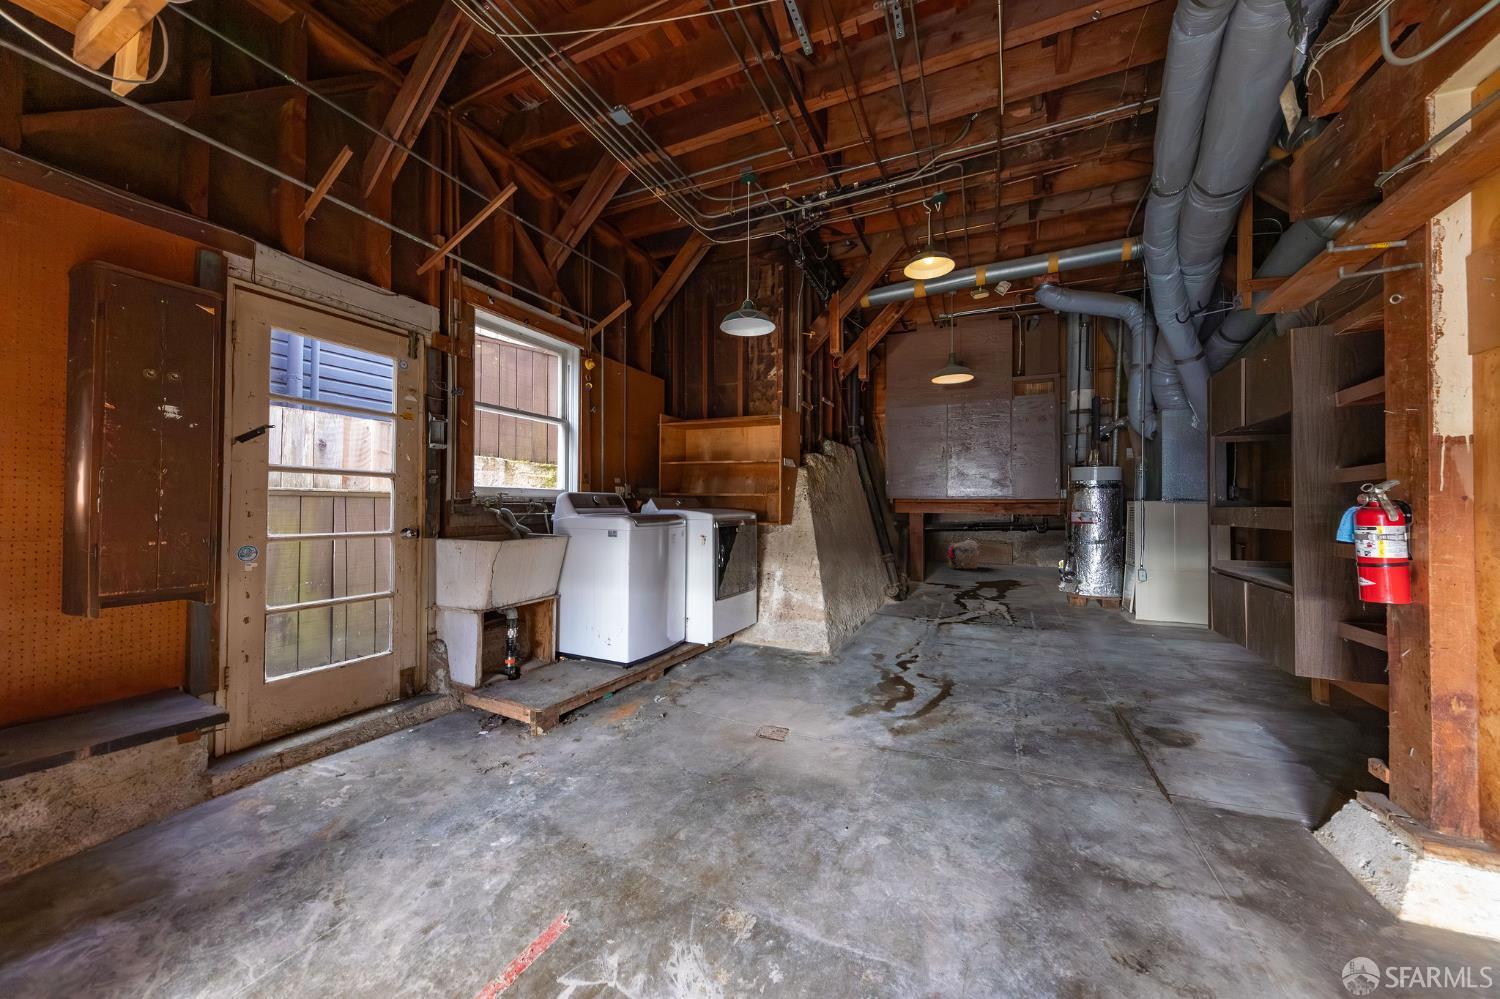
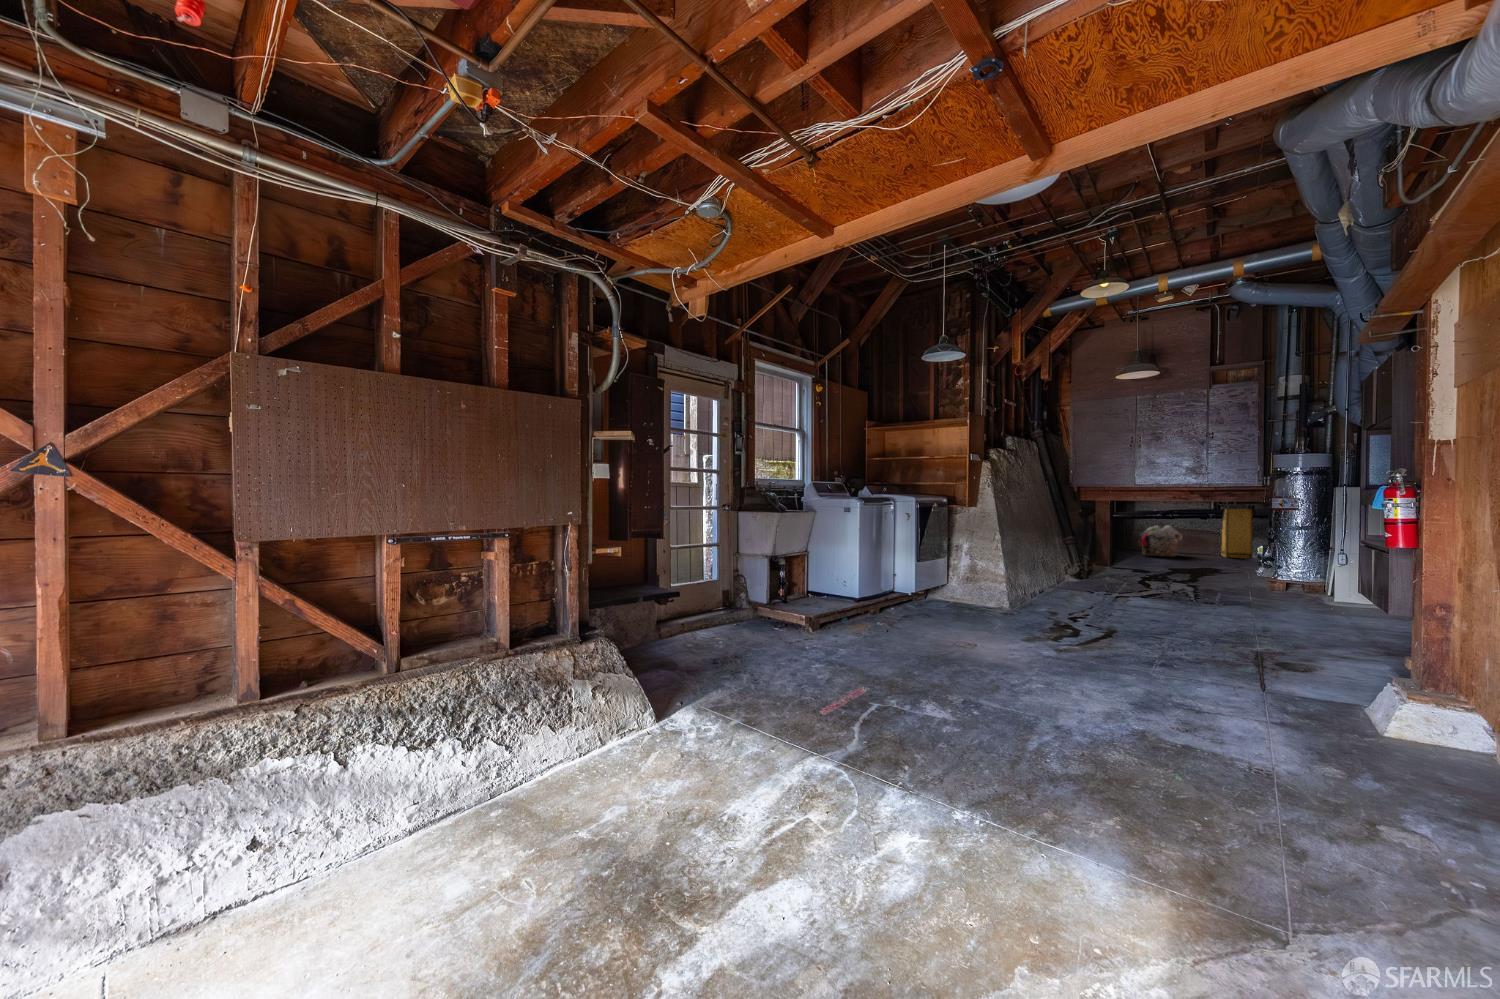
storage cabinet: none [1014,520,1040,569] -> present [1221,508,1253,559]

